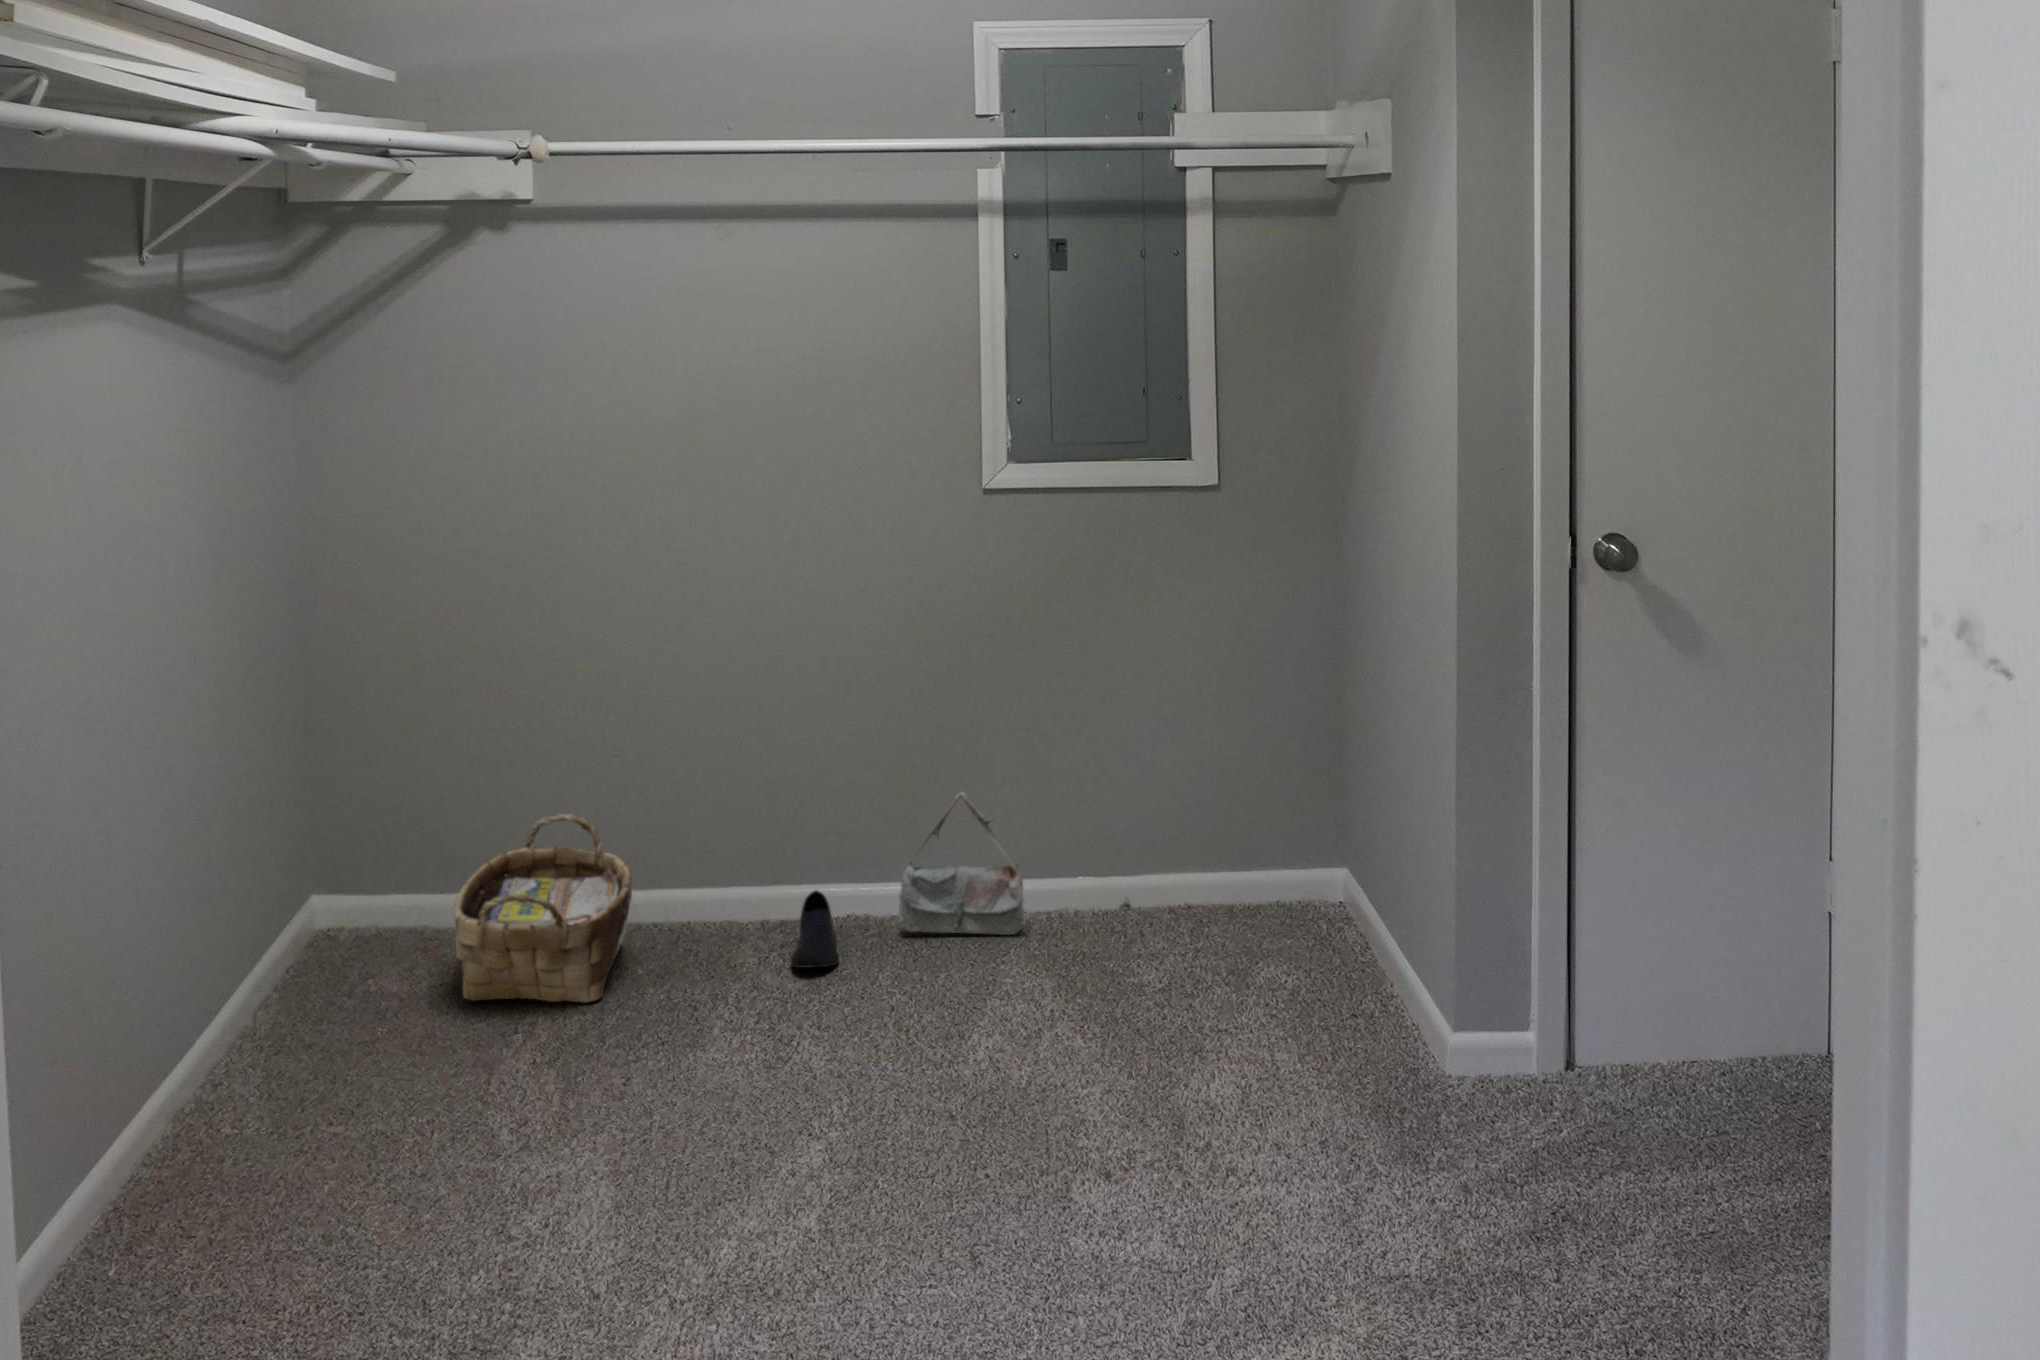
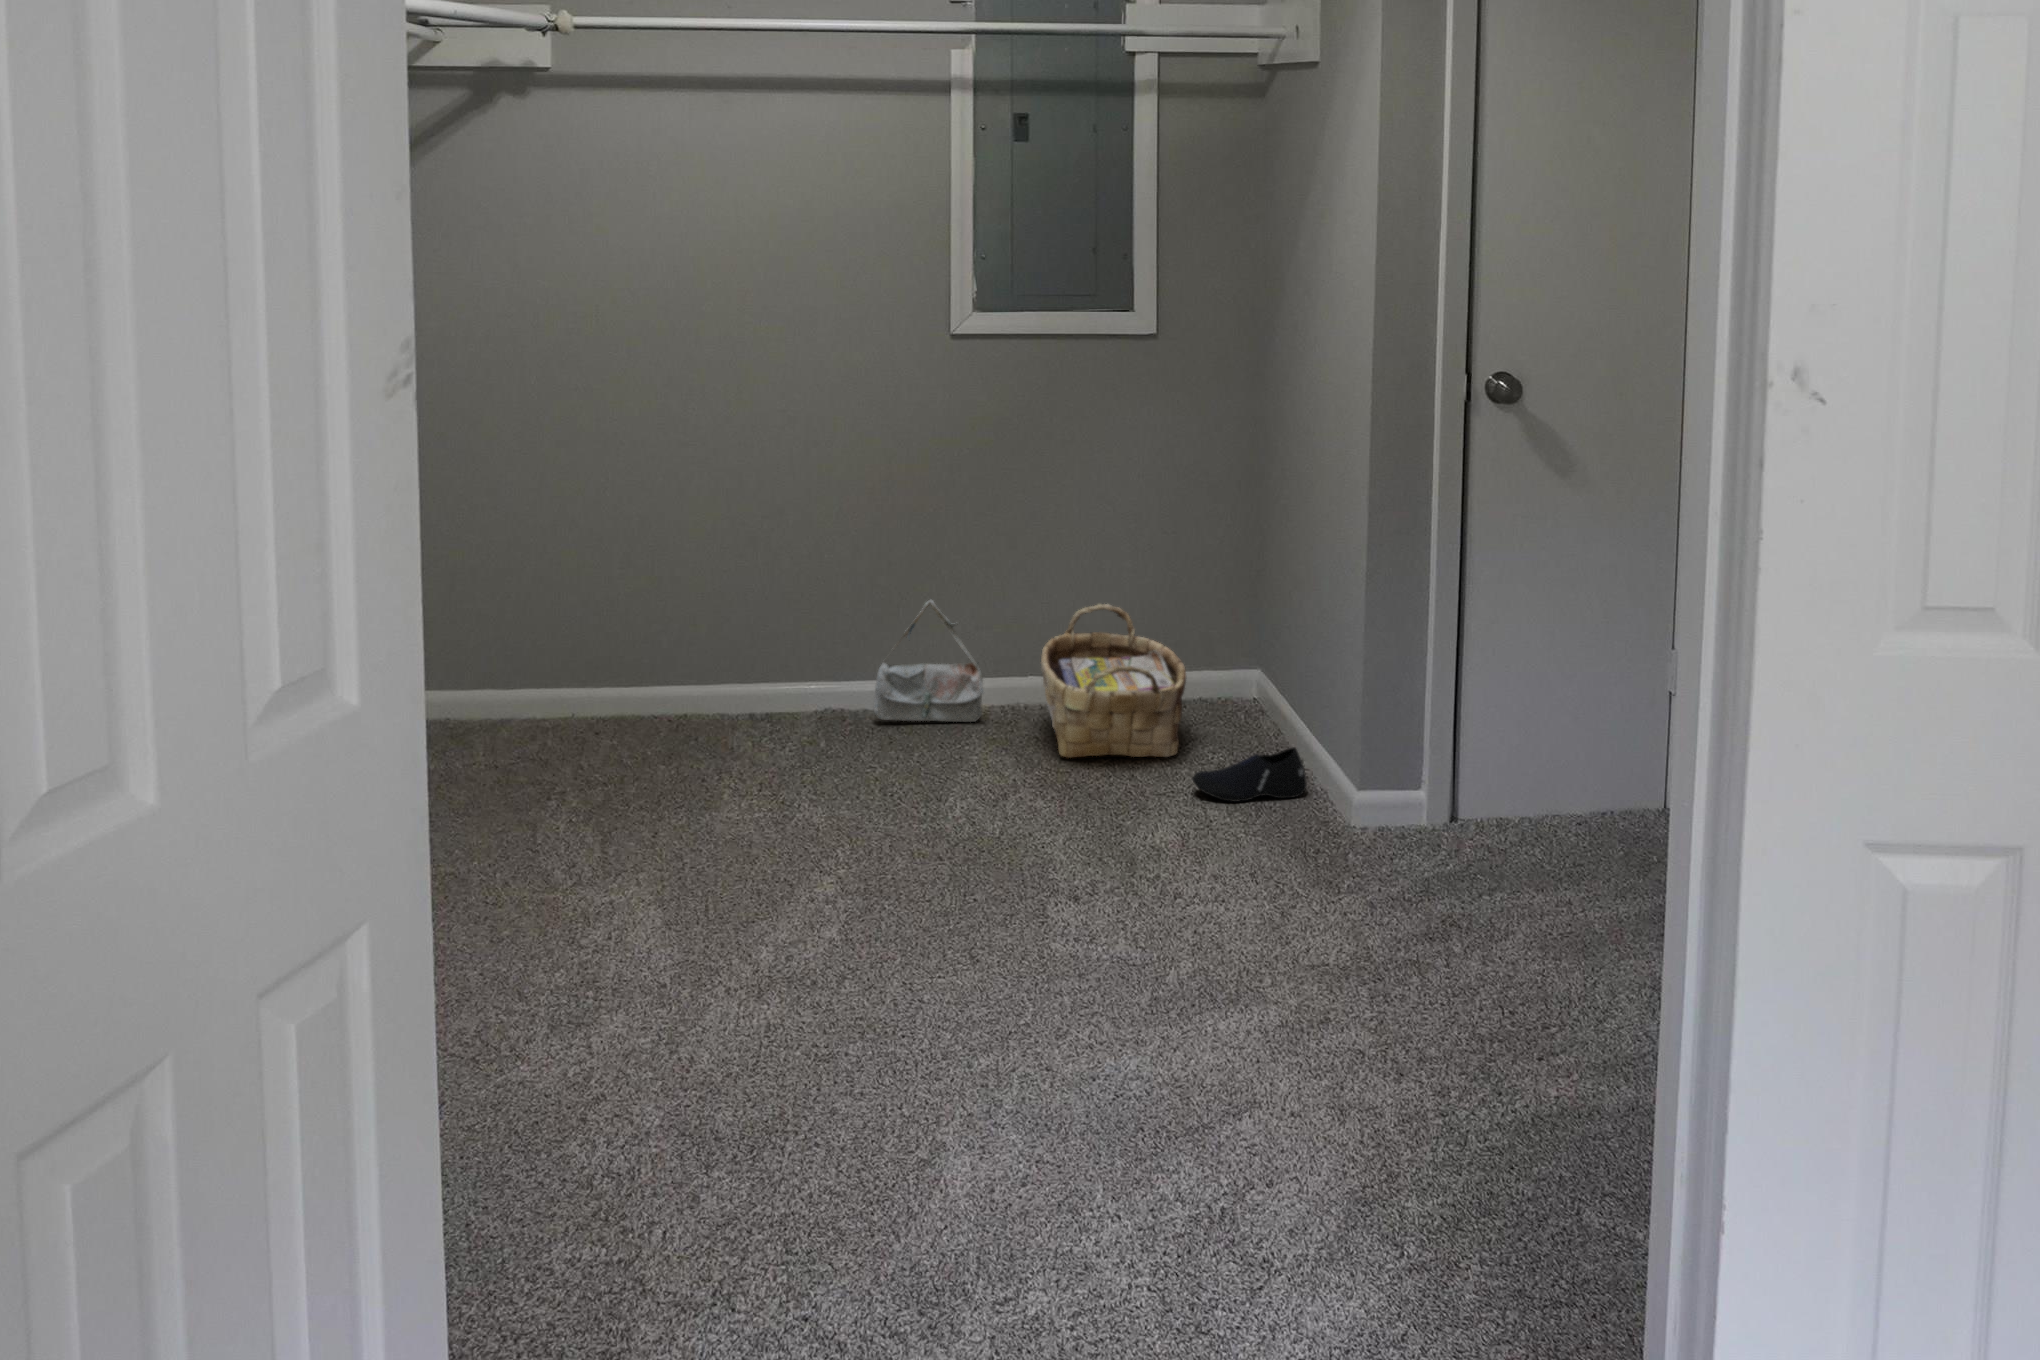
woven basket: present [454,814,632,1003] -> present [1041,604,1186,758]
shoe: present [791,890,839,968] -> present [1192,747,1307,802]

